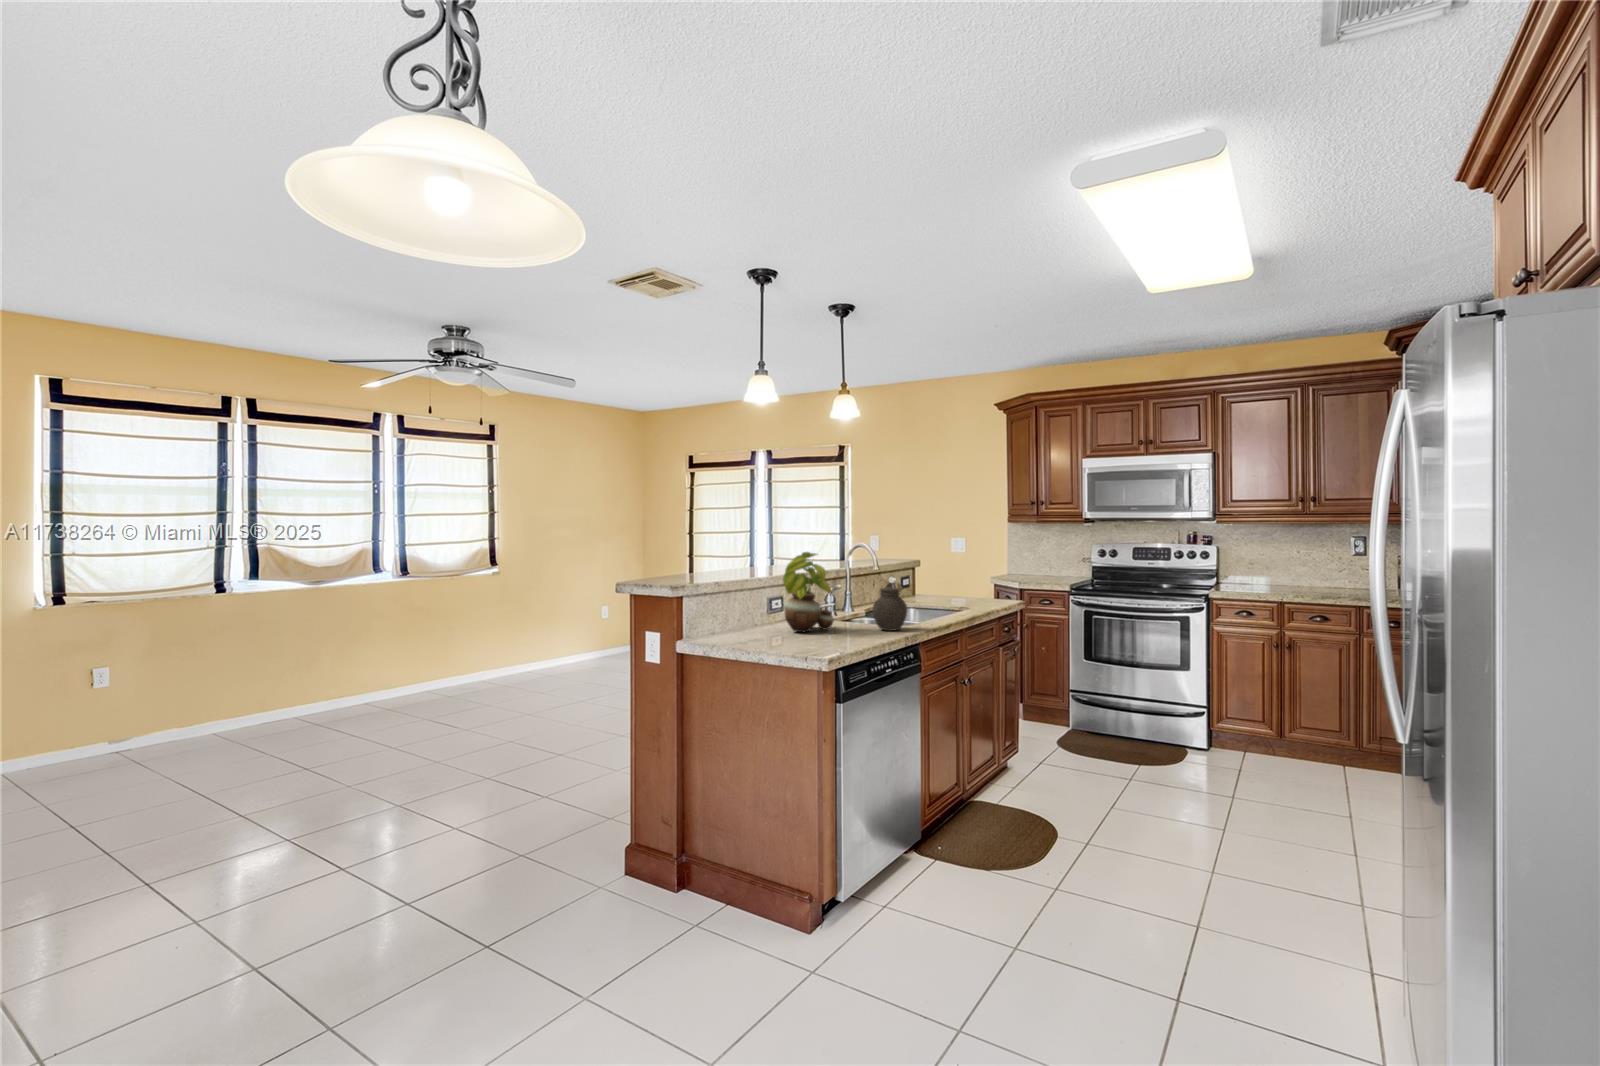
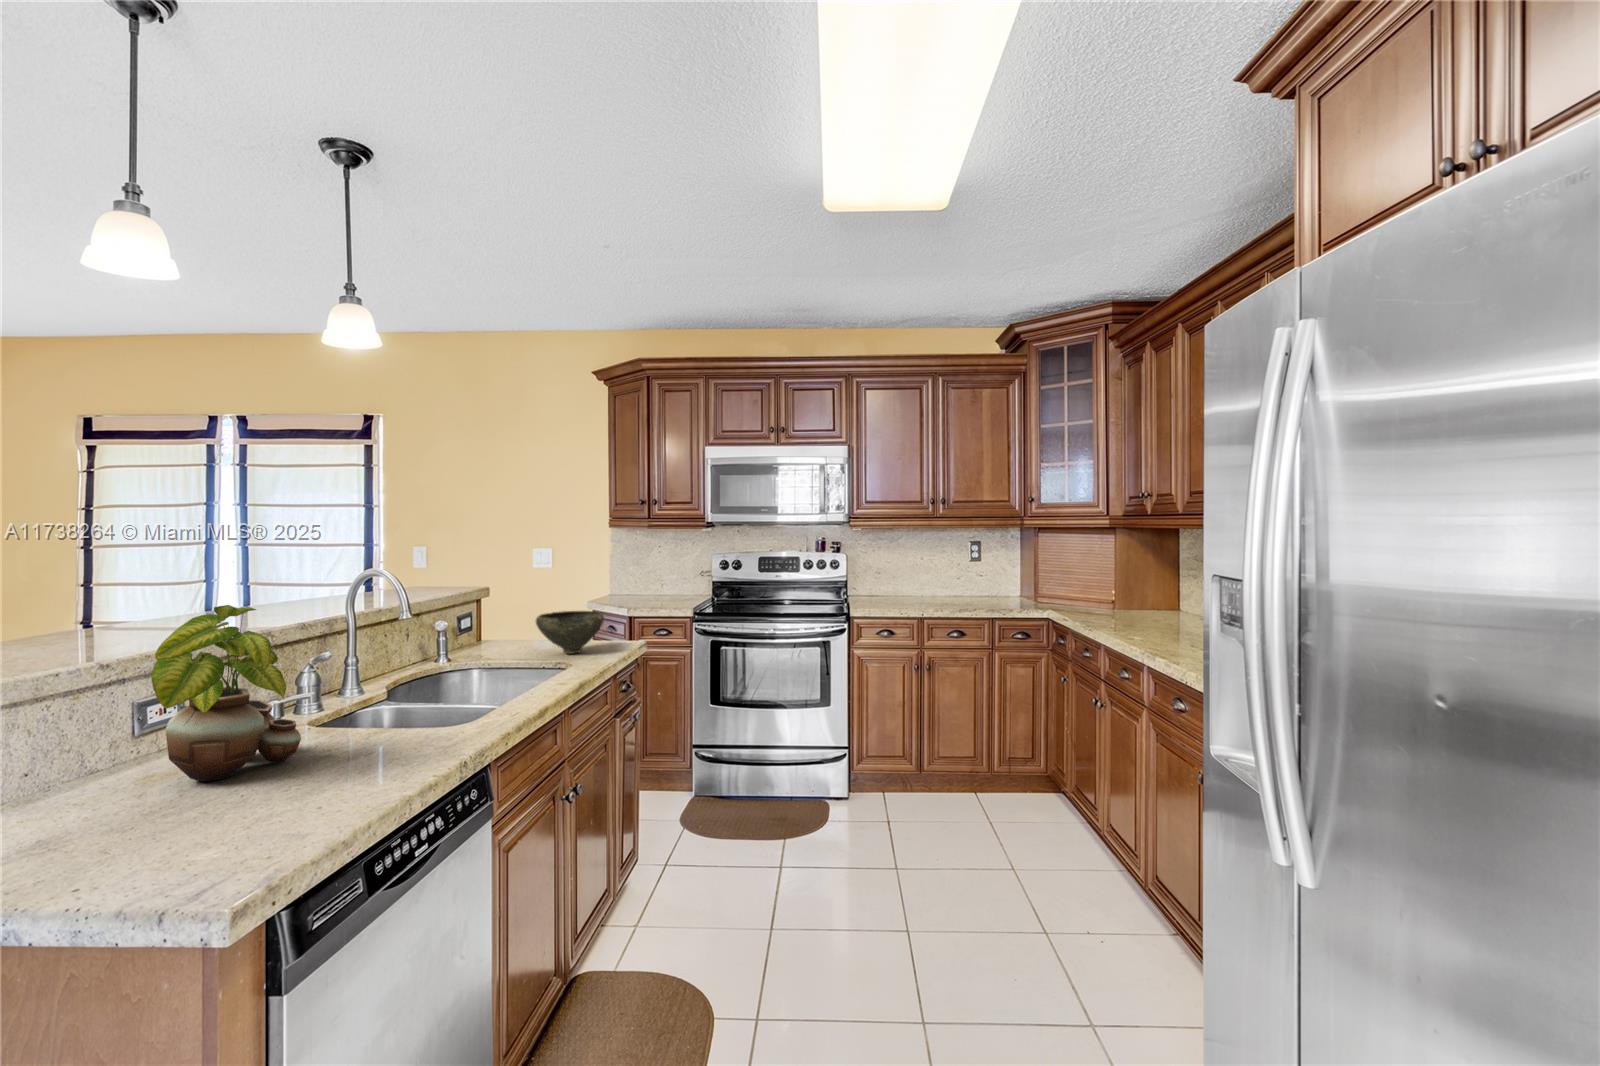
bowl: none [949,576,994,604] -> present [536,611,604,654]
jar: present [873,583,907,631] -> none [389,655,462,748]

